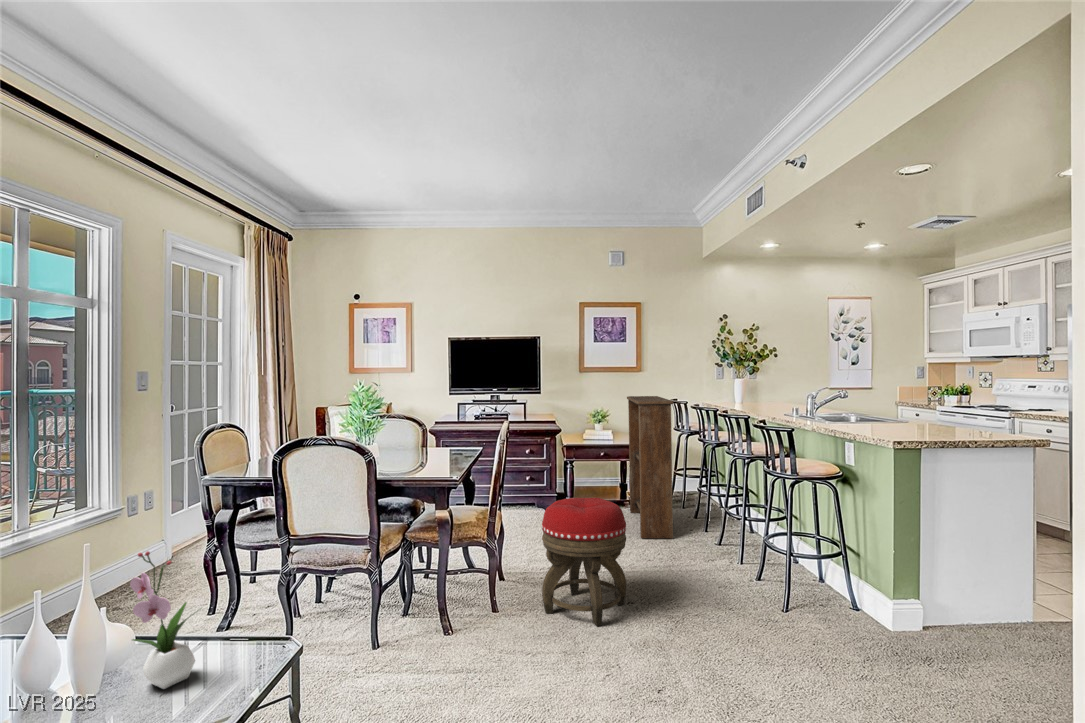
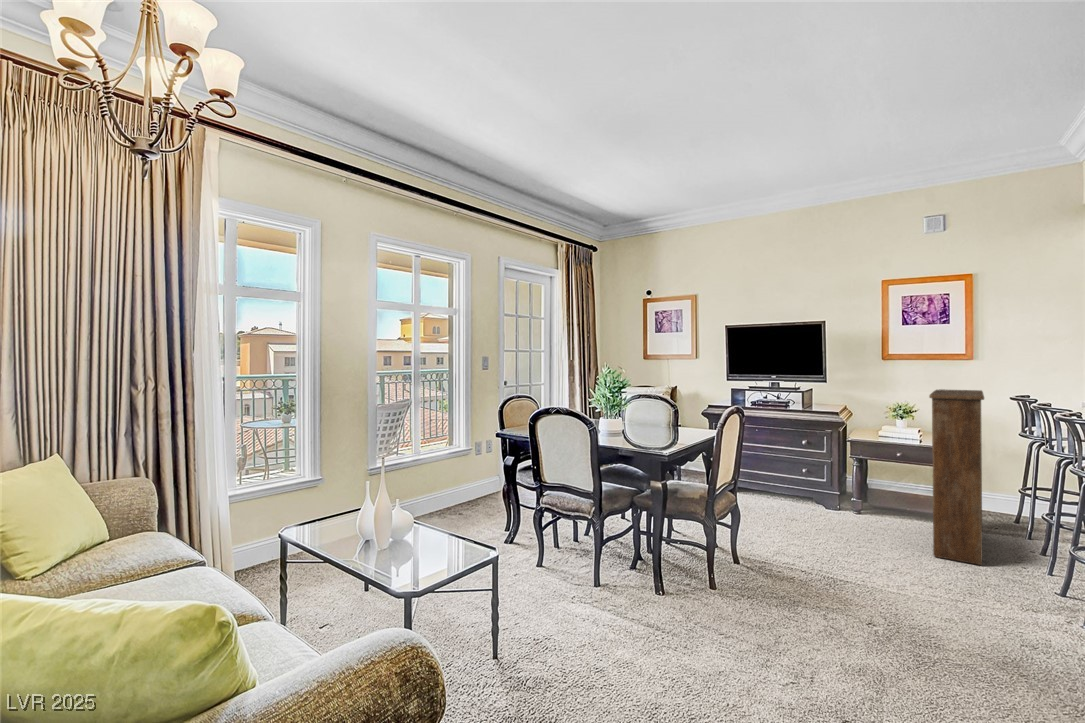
footstool: present [542,498,626,626] -> none [761,490,863,627]
flower arrangement: present [130,551,195,689] -> none [399,469,437,559]

